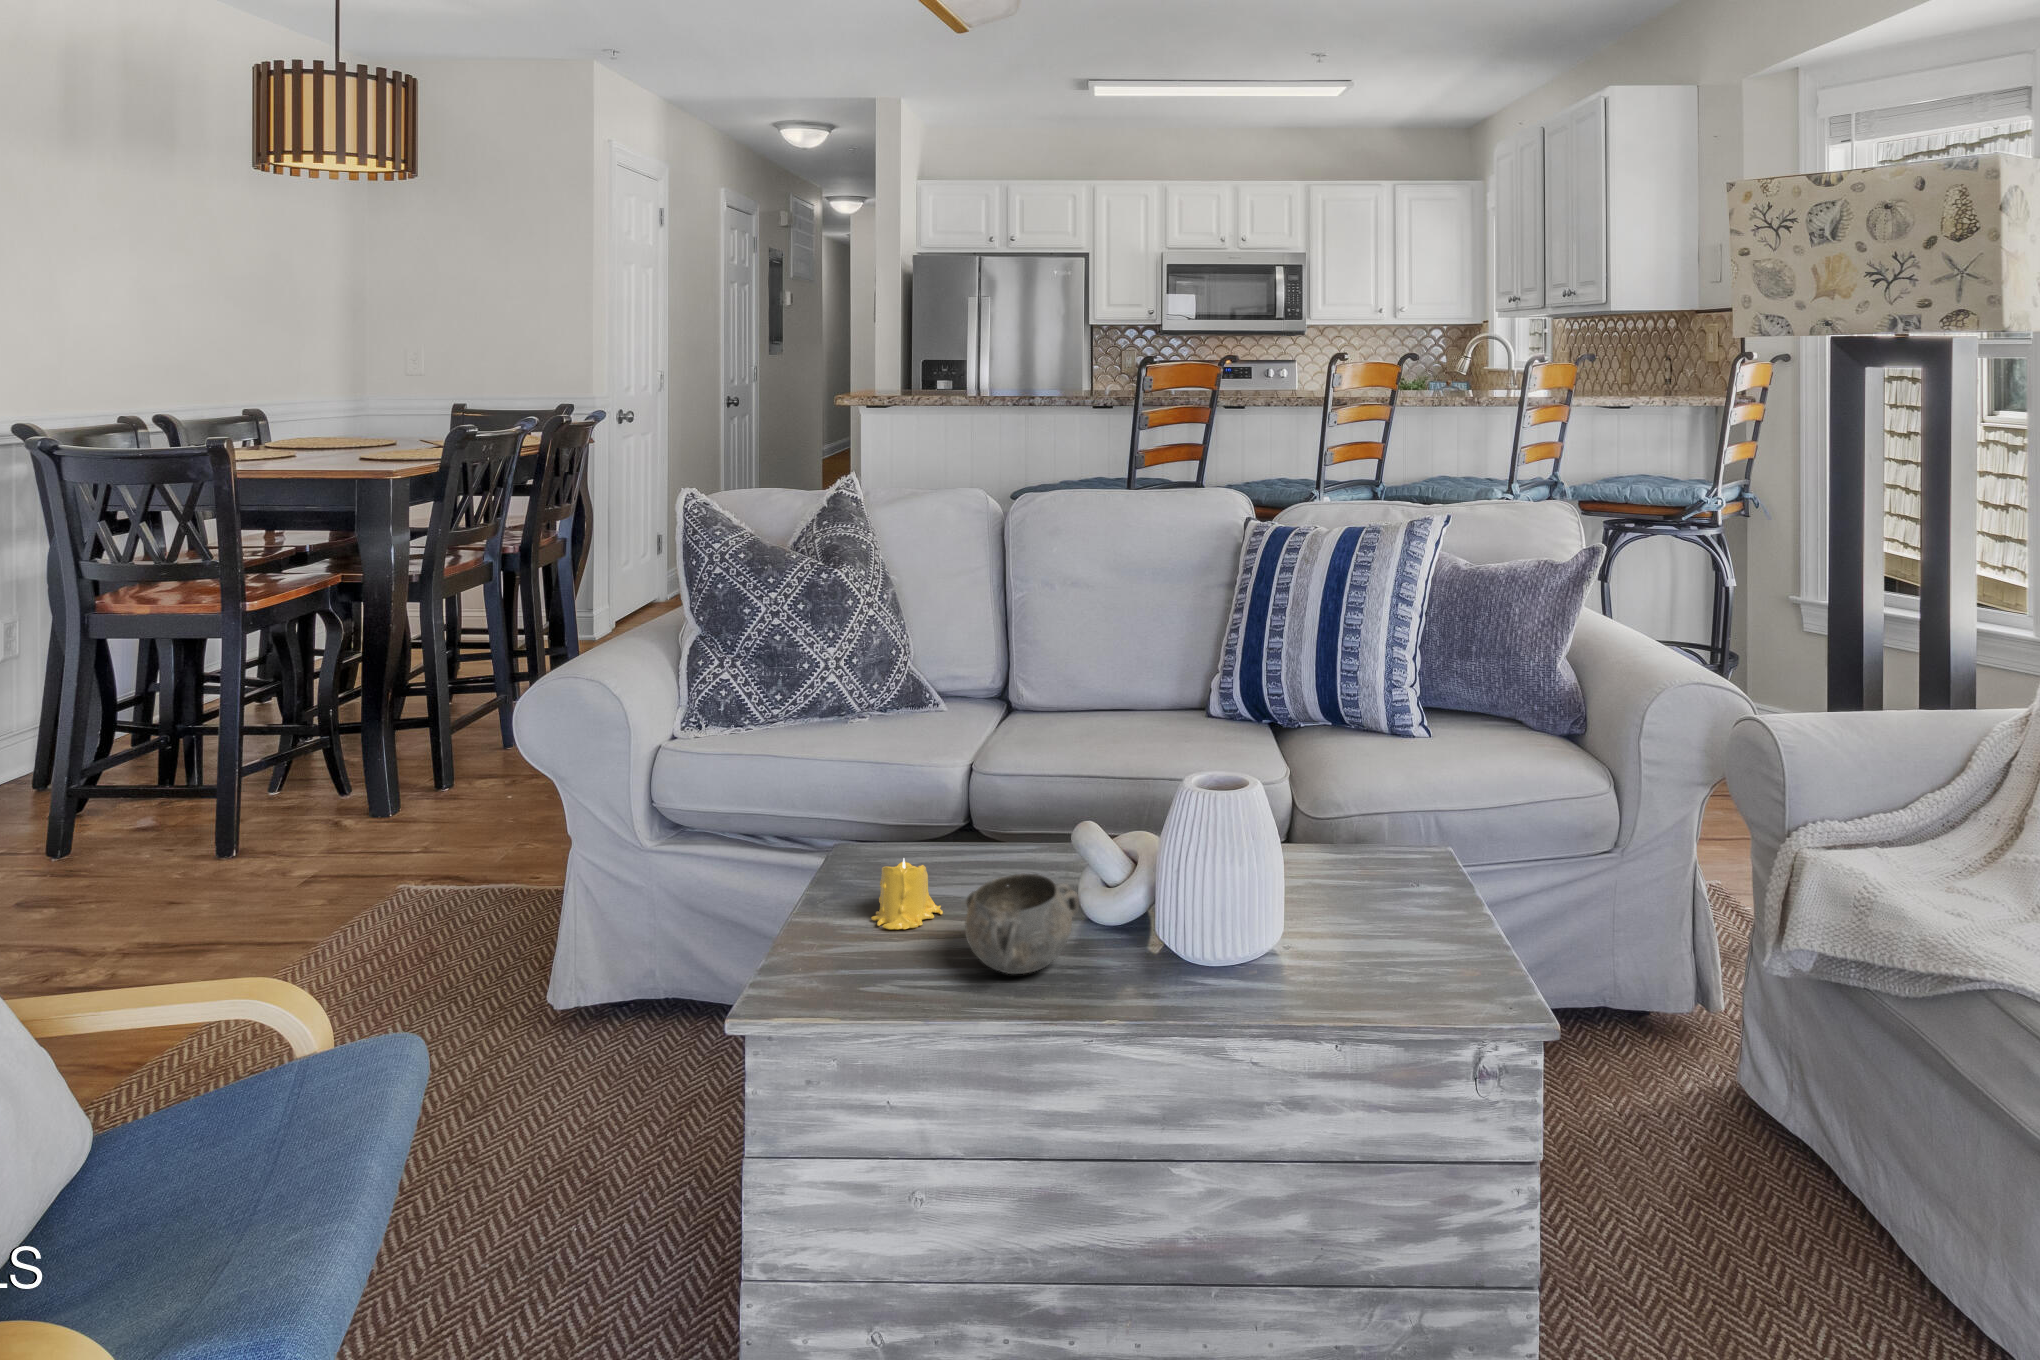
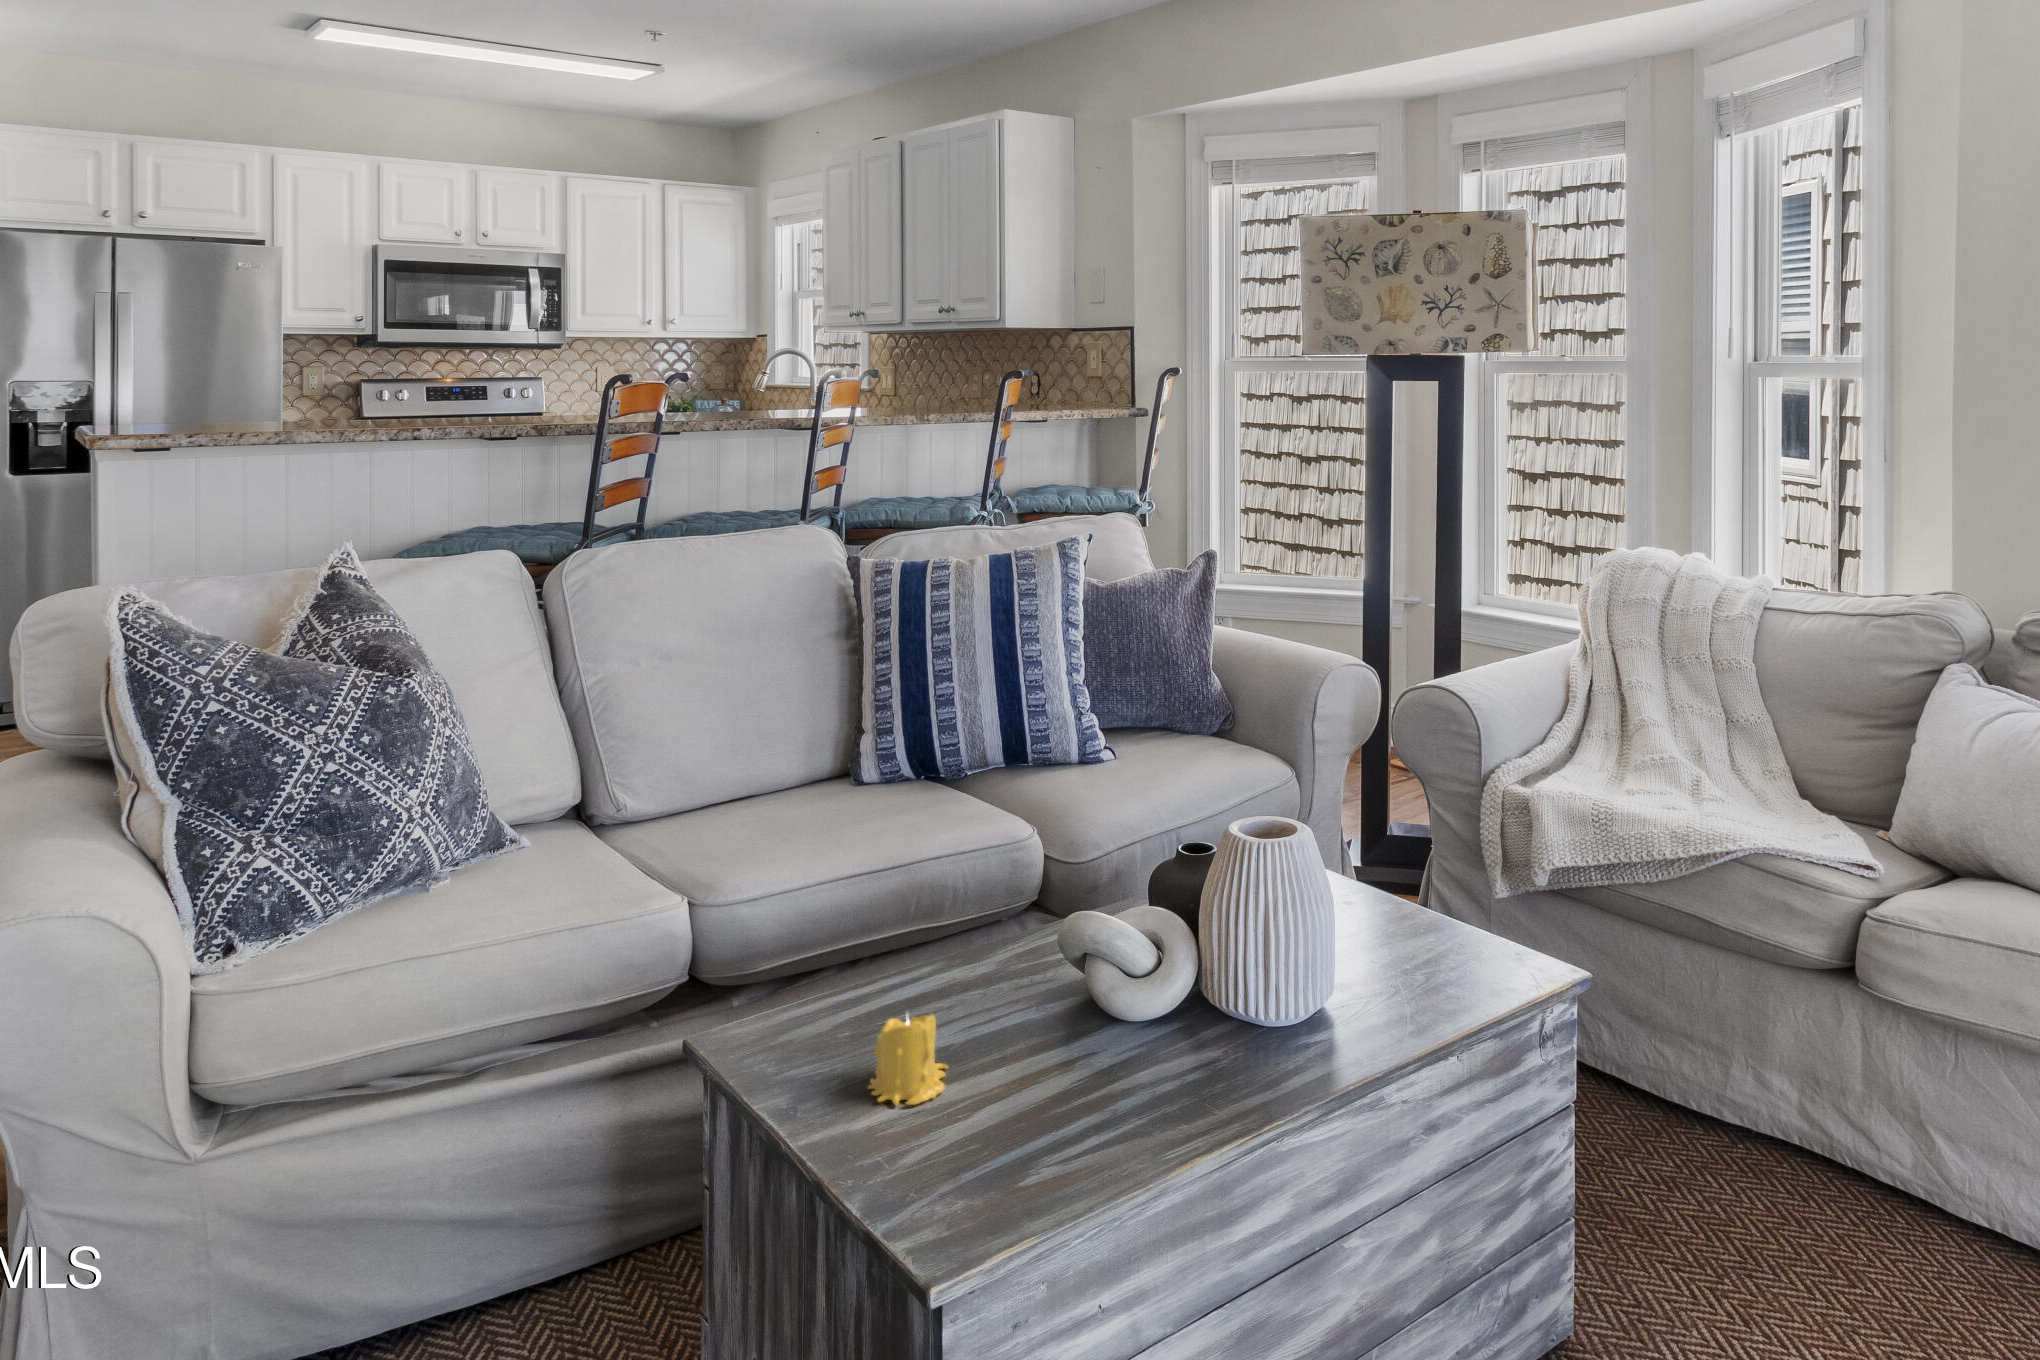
decorative bowl: present [965,873,1079,974] -> none [1035,977,1174,1098]

